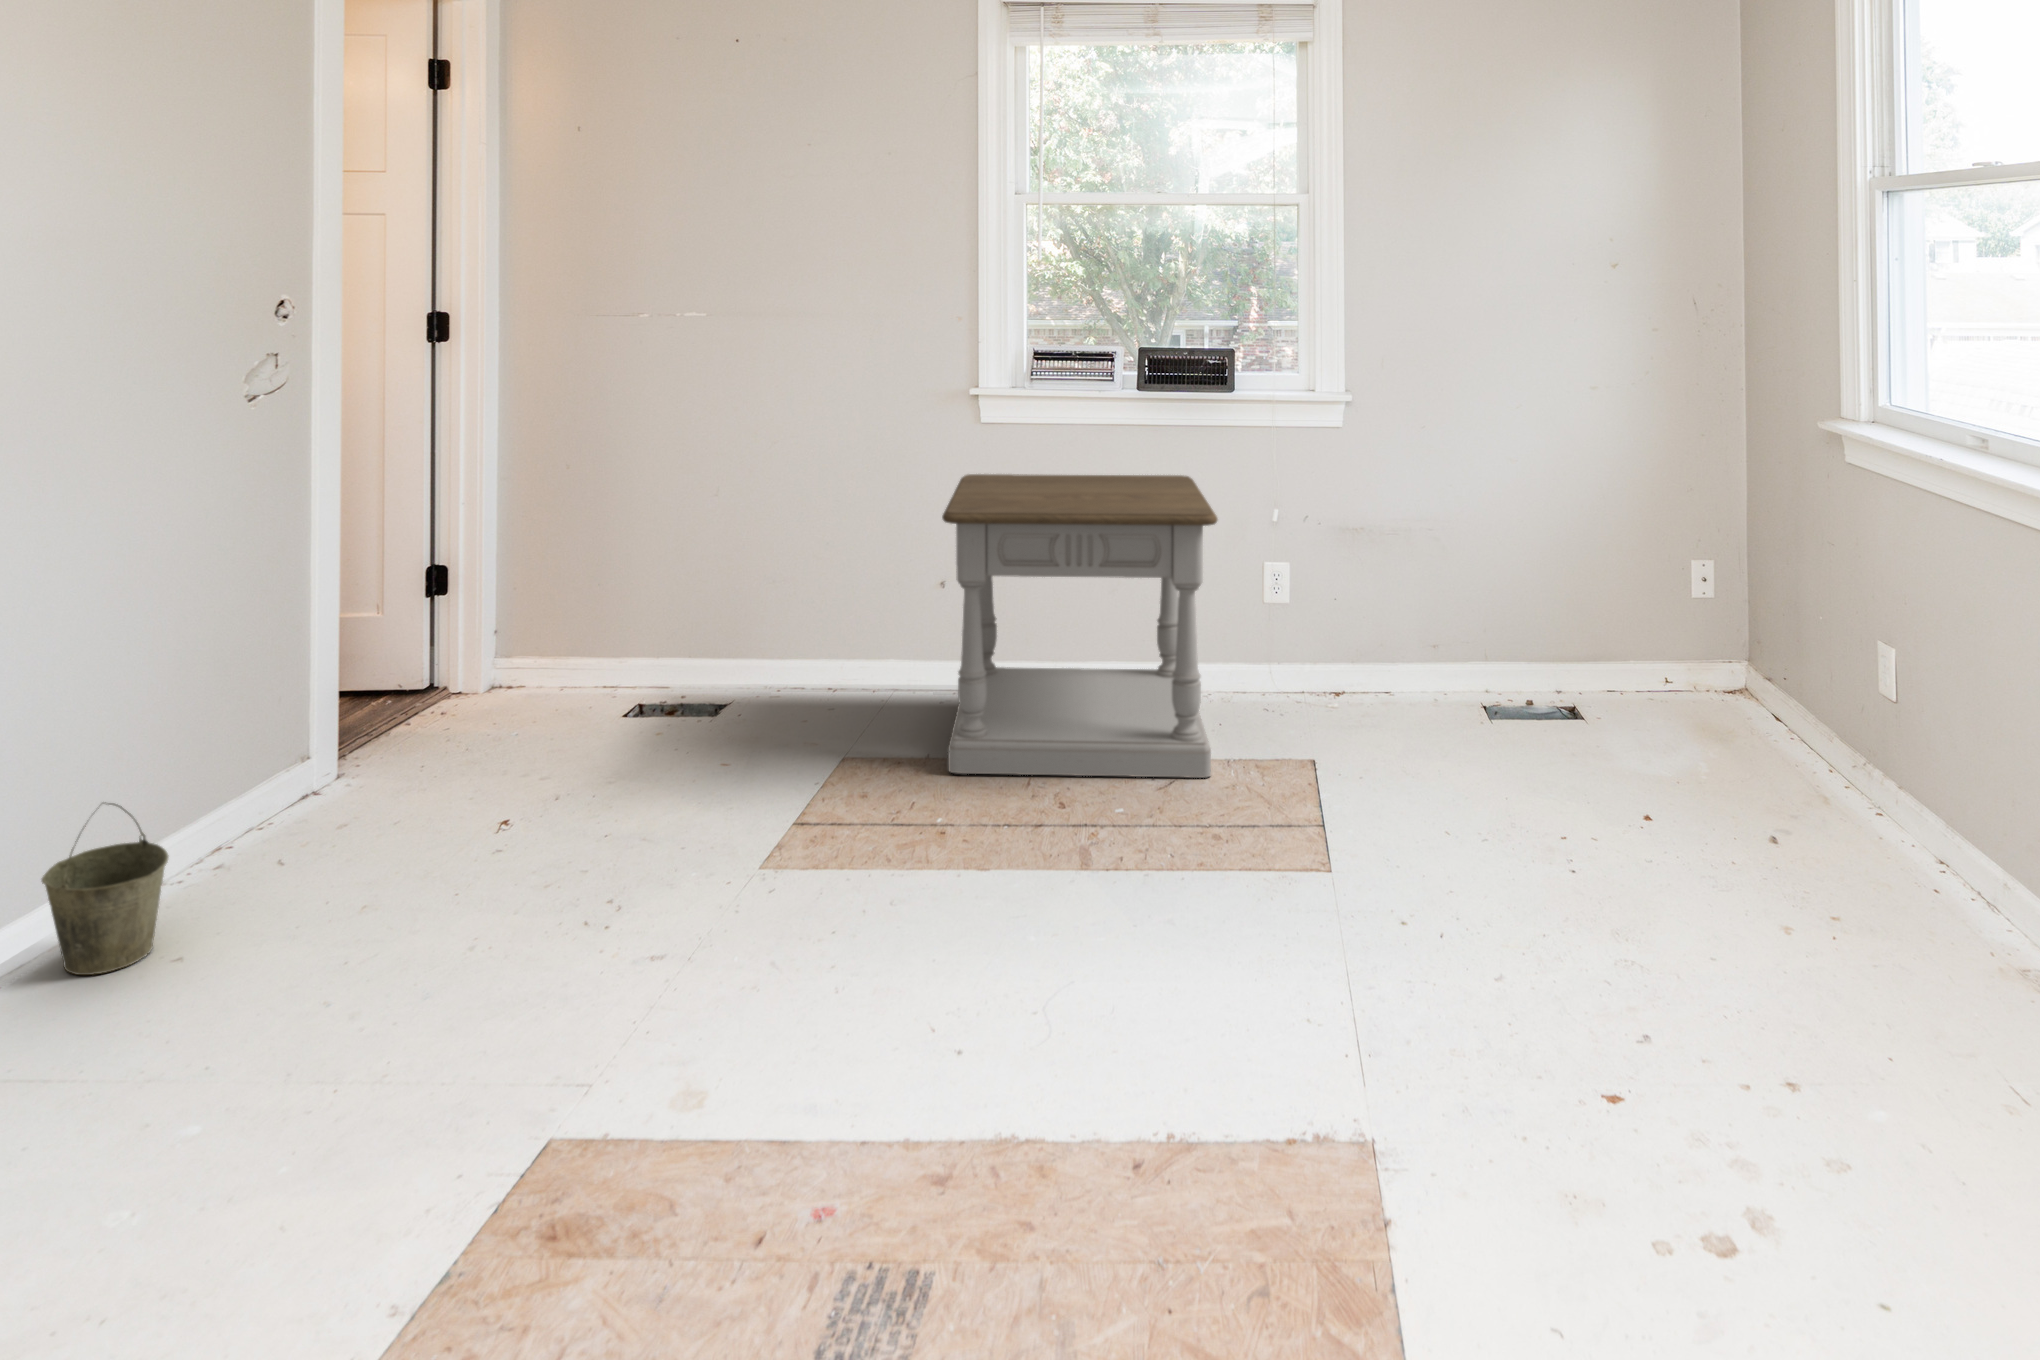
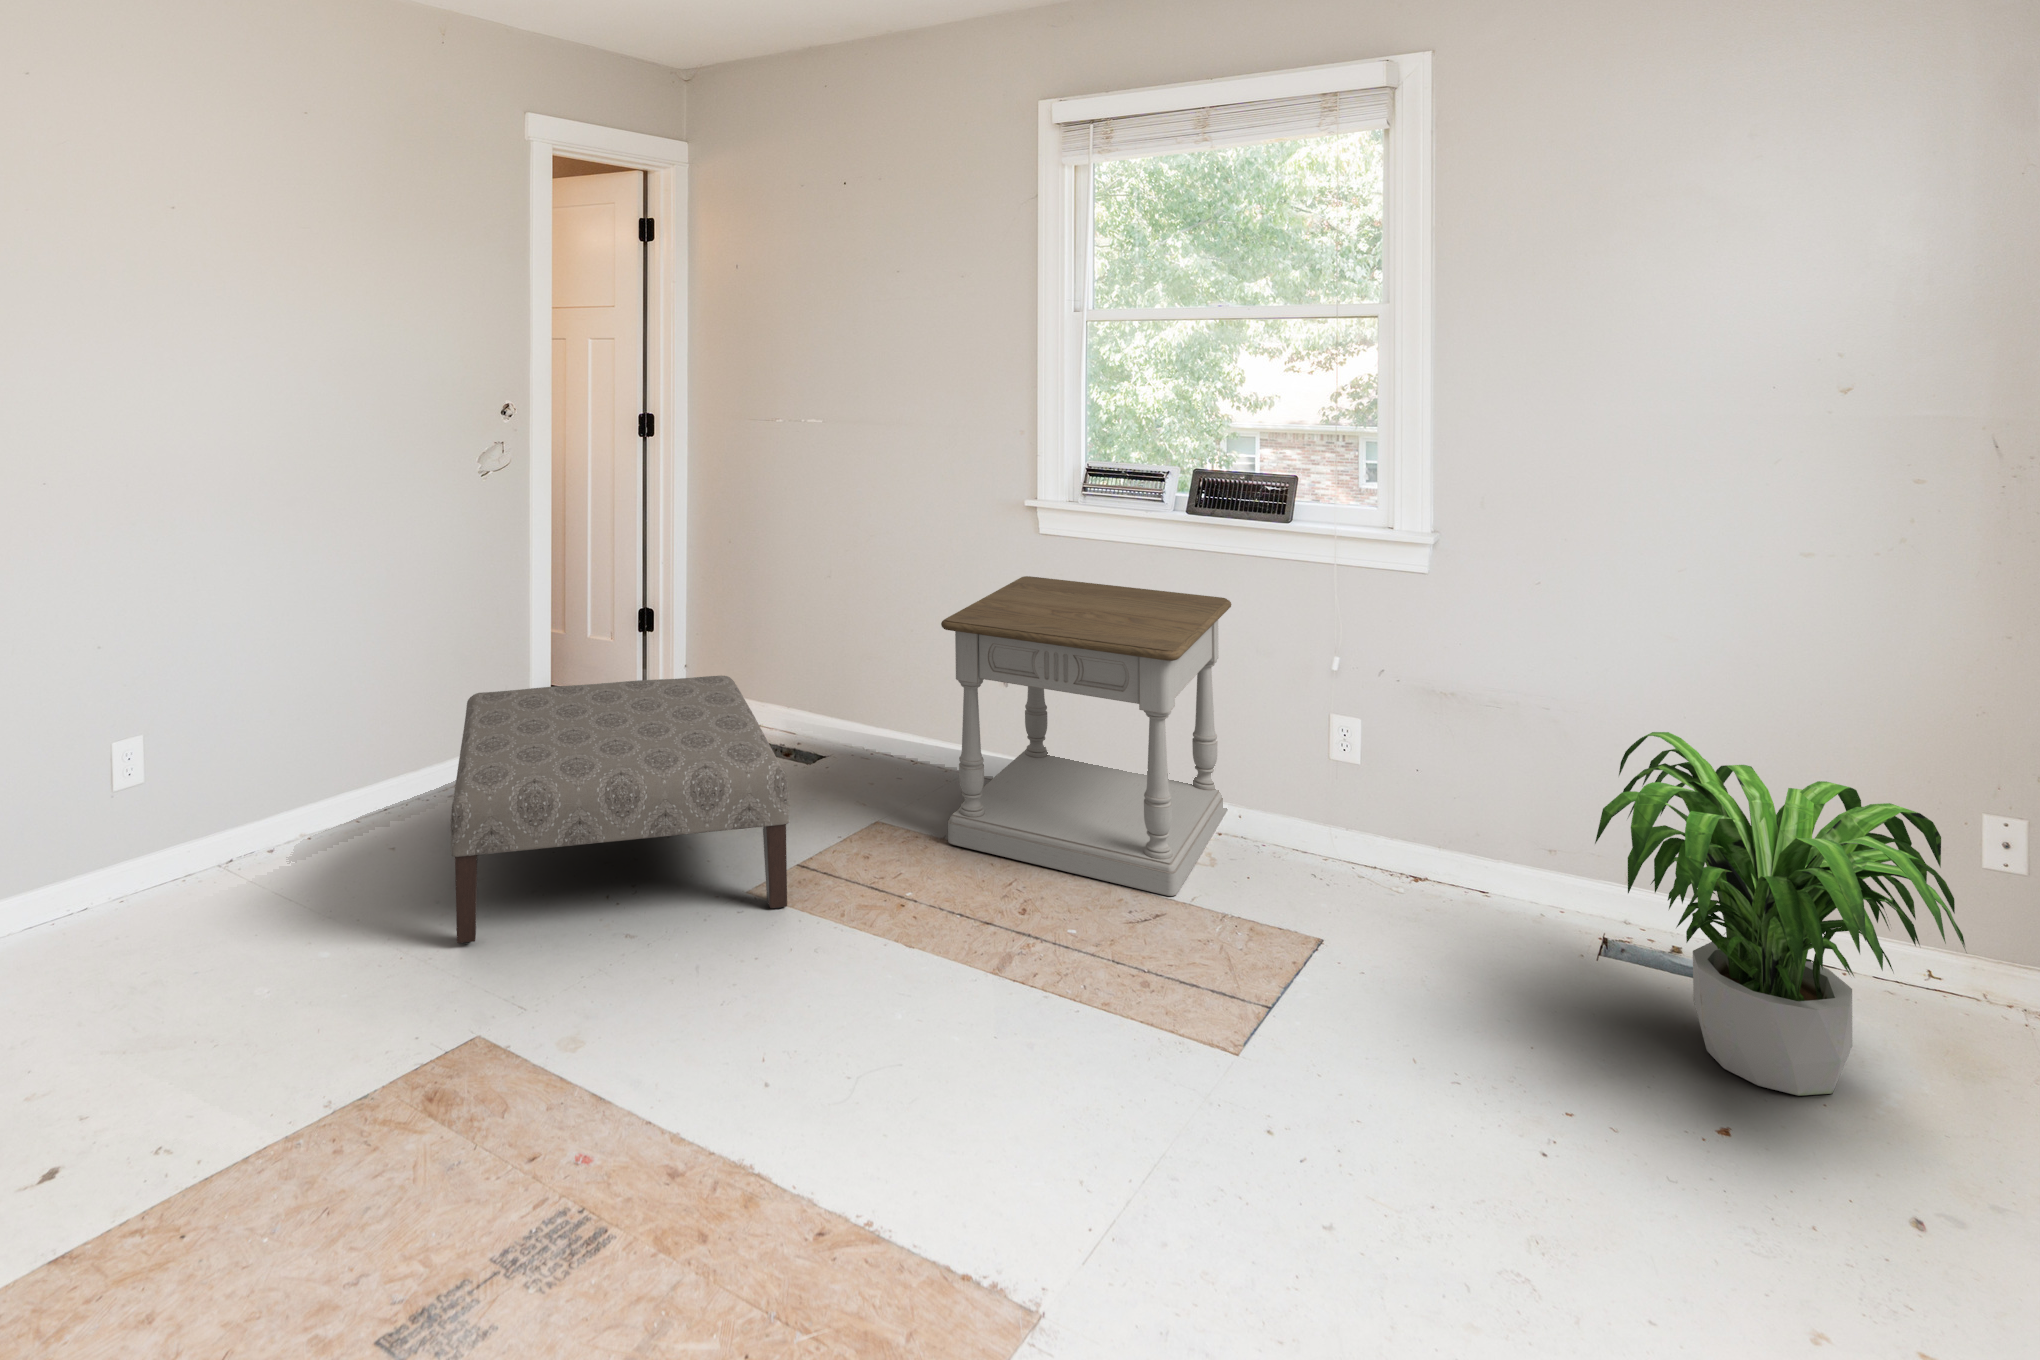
potted plant: none [1591,536,1918,820] -> present [1595,732,1965,1096]
ottoman: none [276,622,828,1011] -> present [451,676,789,944]
bucket: present [42,802,169,975] -> none [306,762,376,872]

